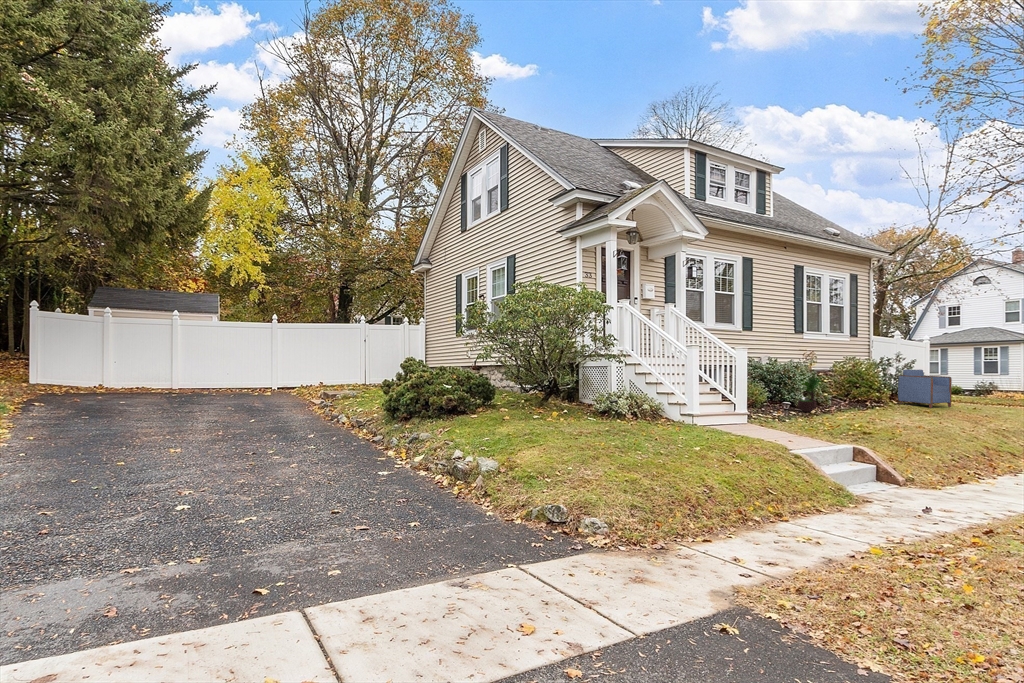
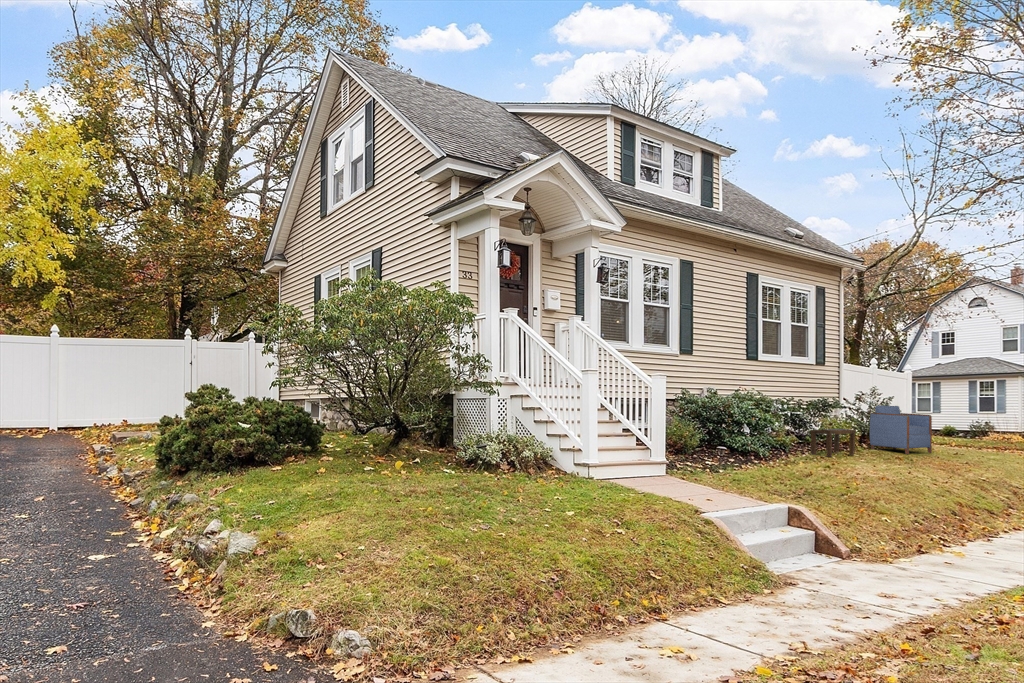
potted tree: present [798,376,820,412] -> none [739,409,770,460]
bench: none [852,388,890,410] -> present [811,429,856,457]

